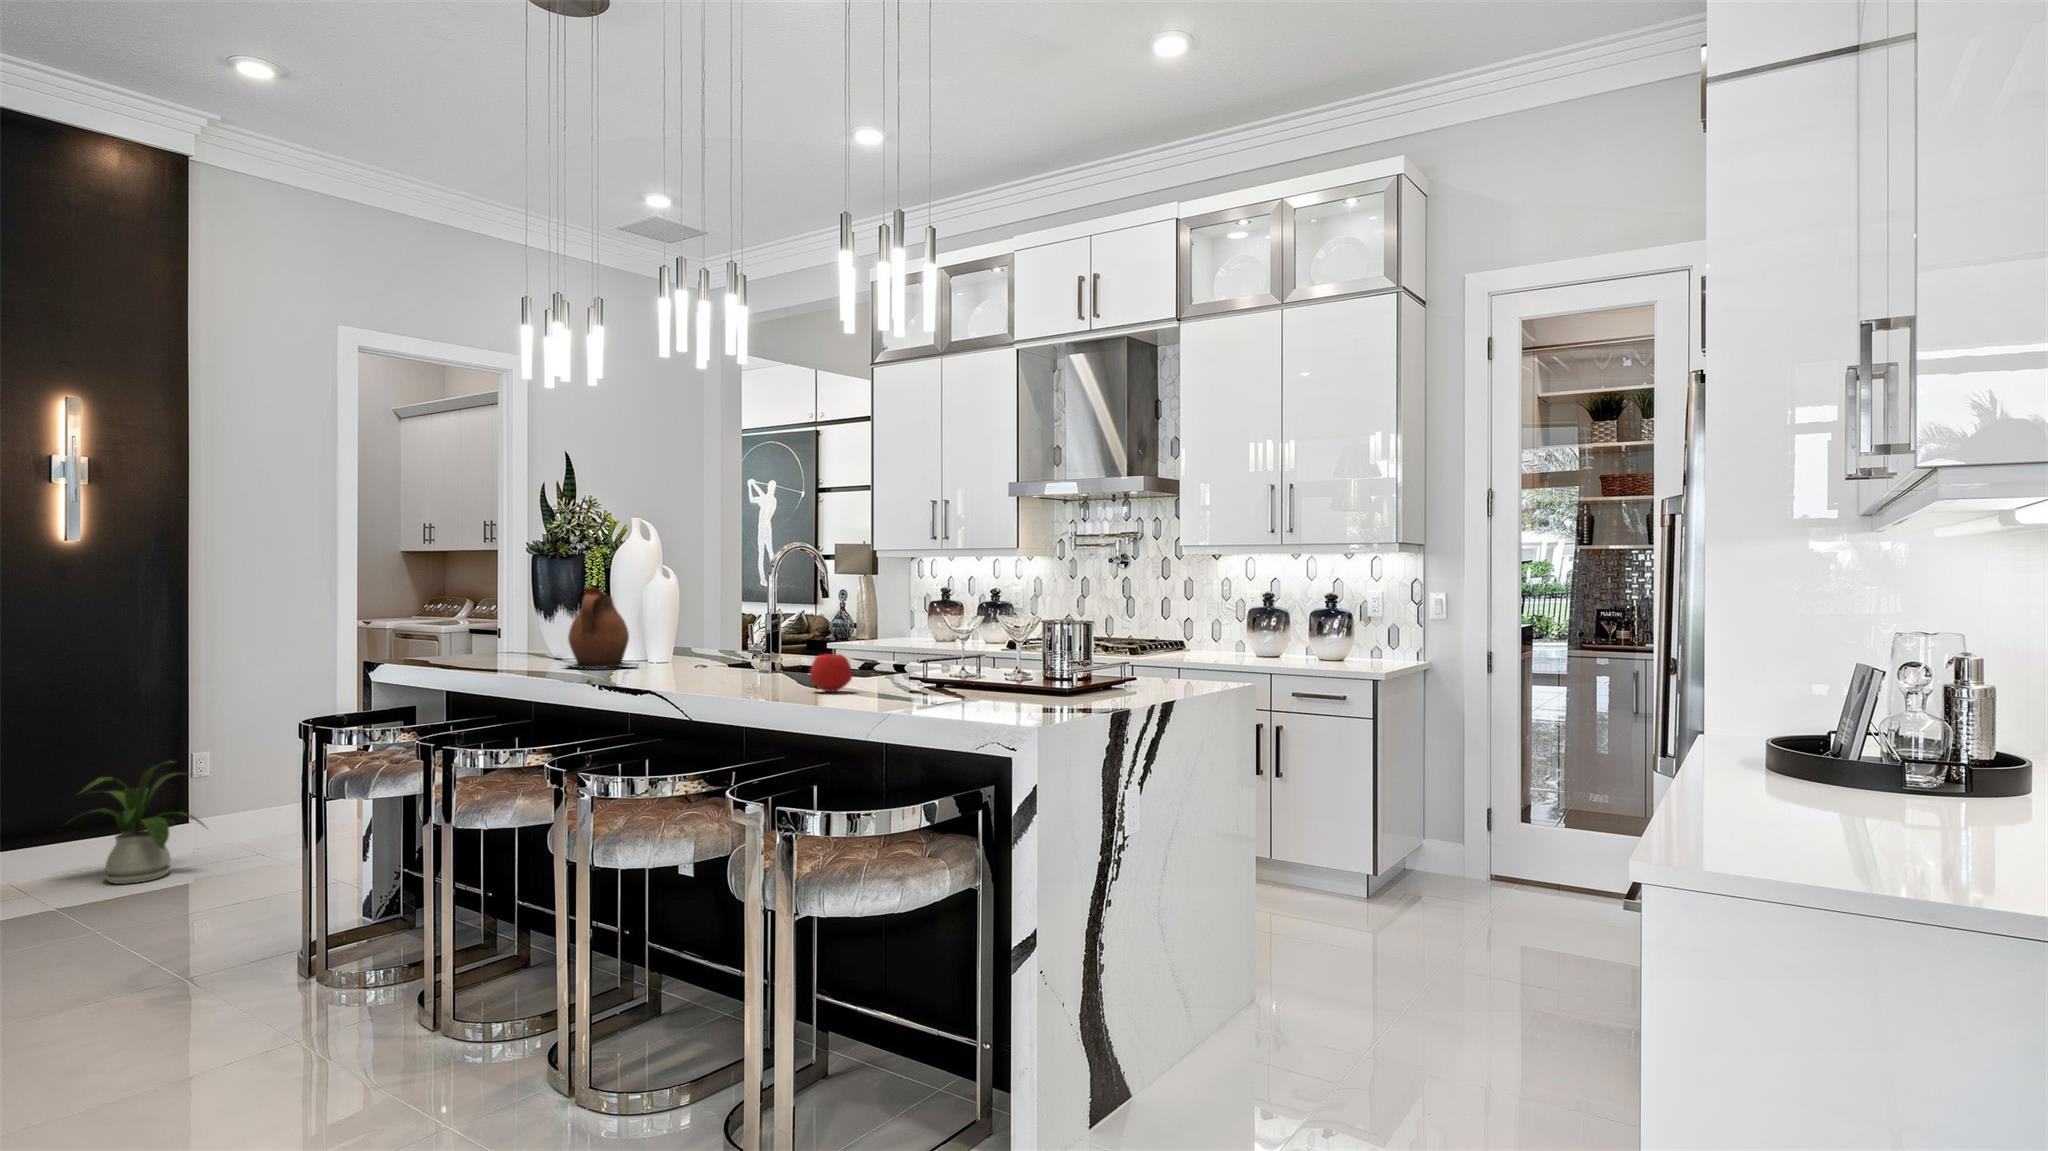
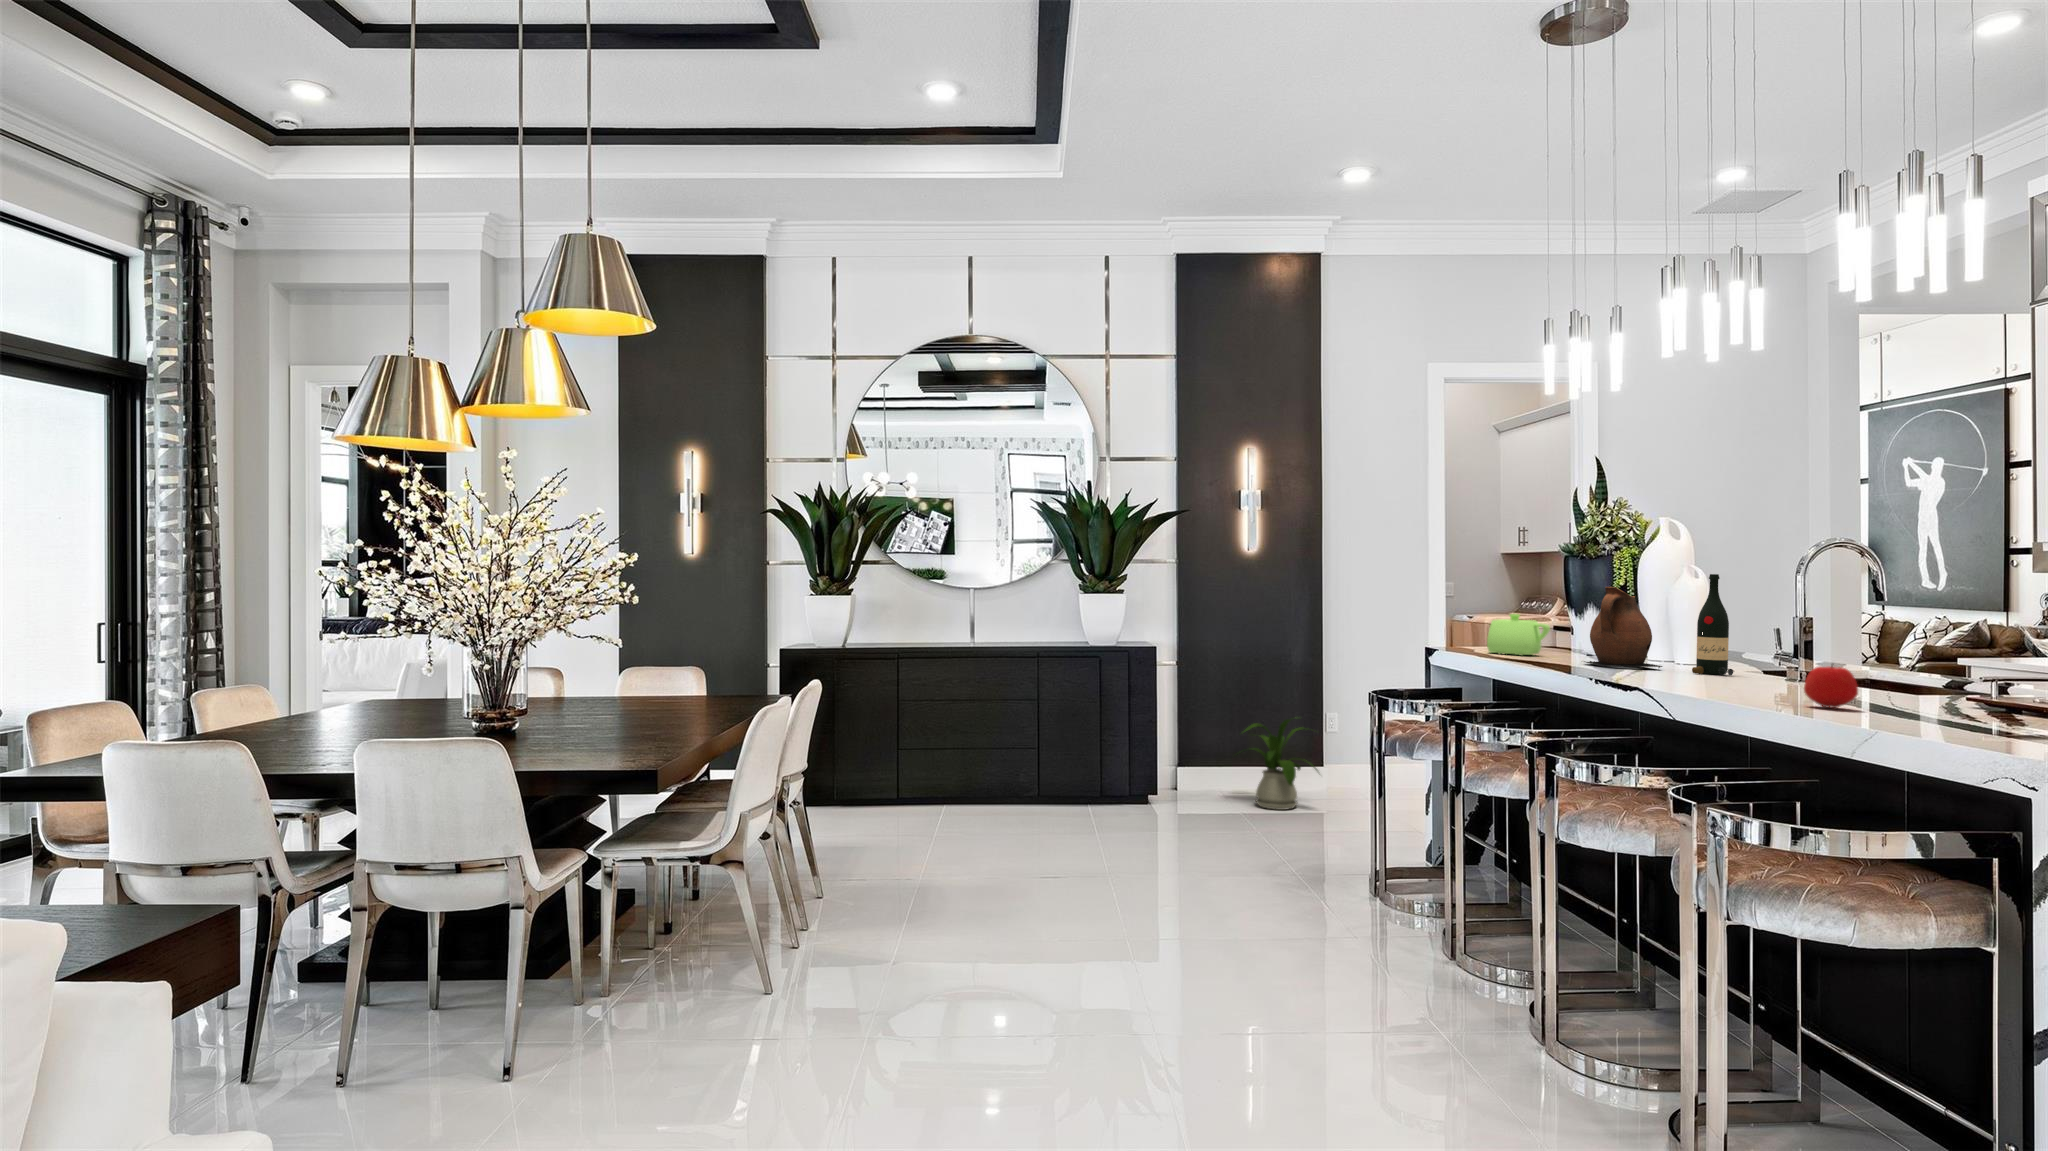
wine bottle: none [669,573,705,669] -> present [1692,574,1733,675]
teapot: none [448,620,518,664] -> present [1487,614,1550,656]

